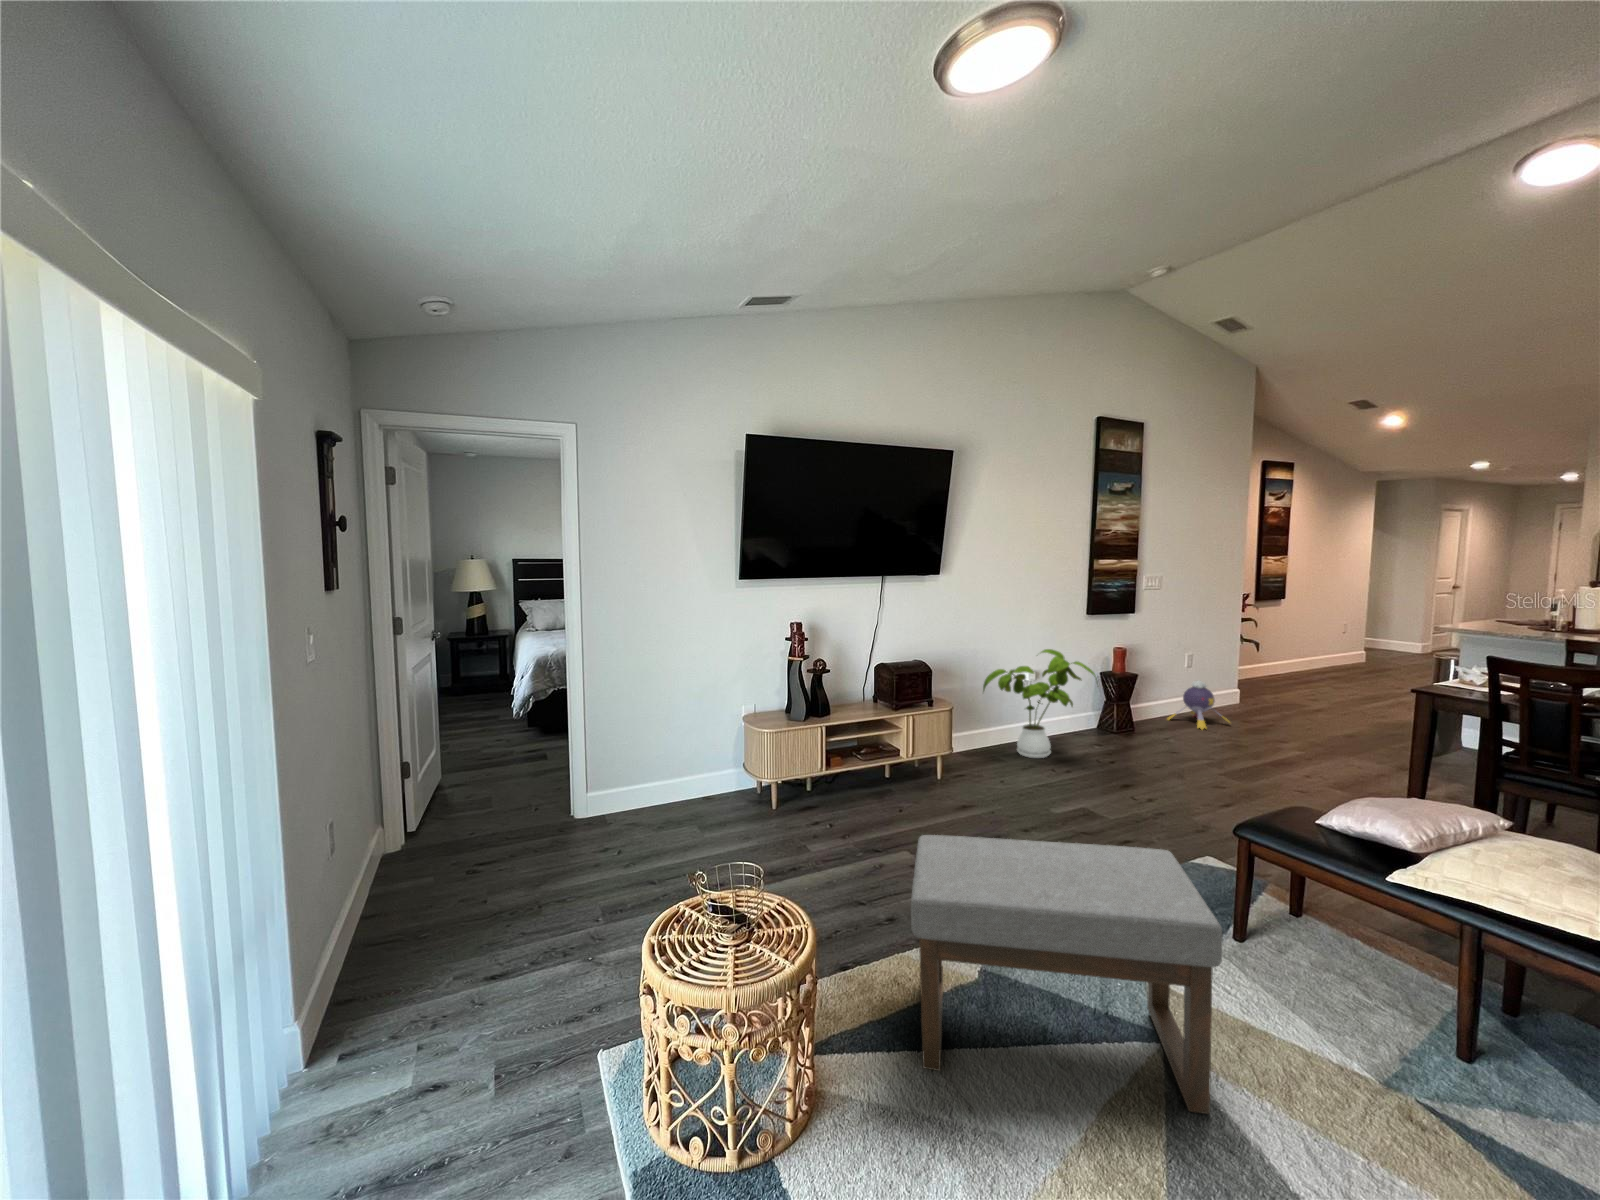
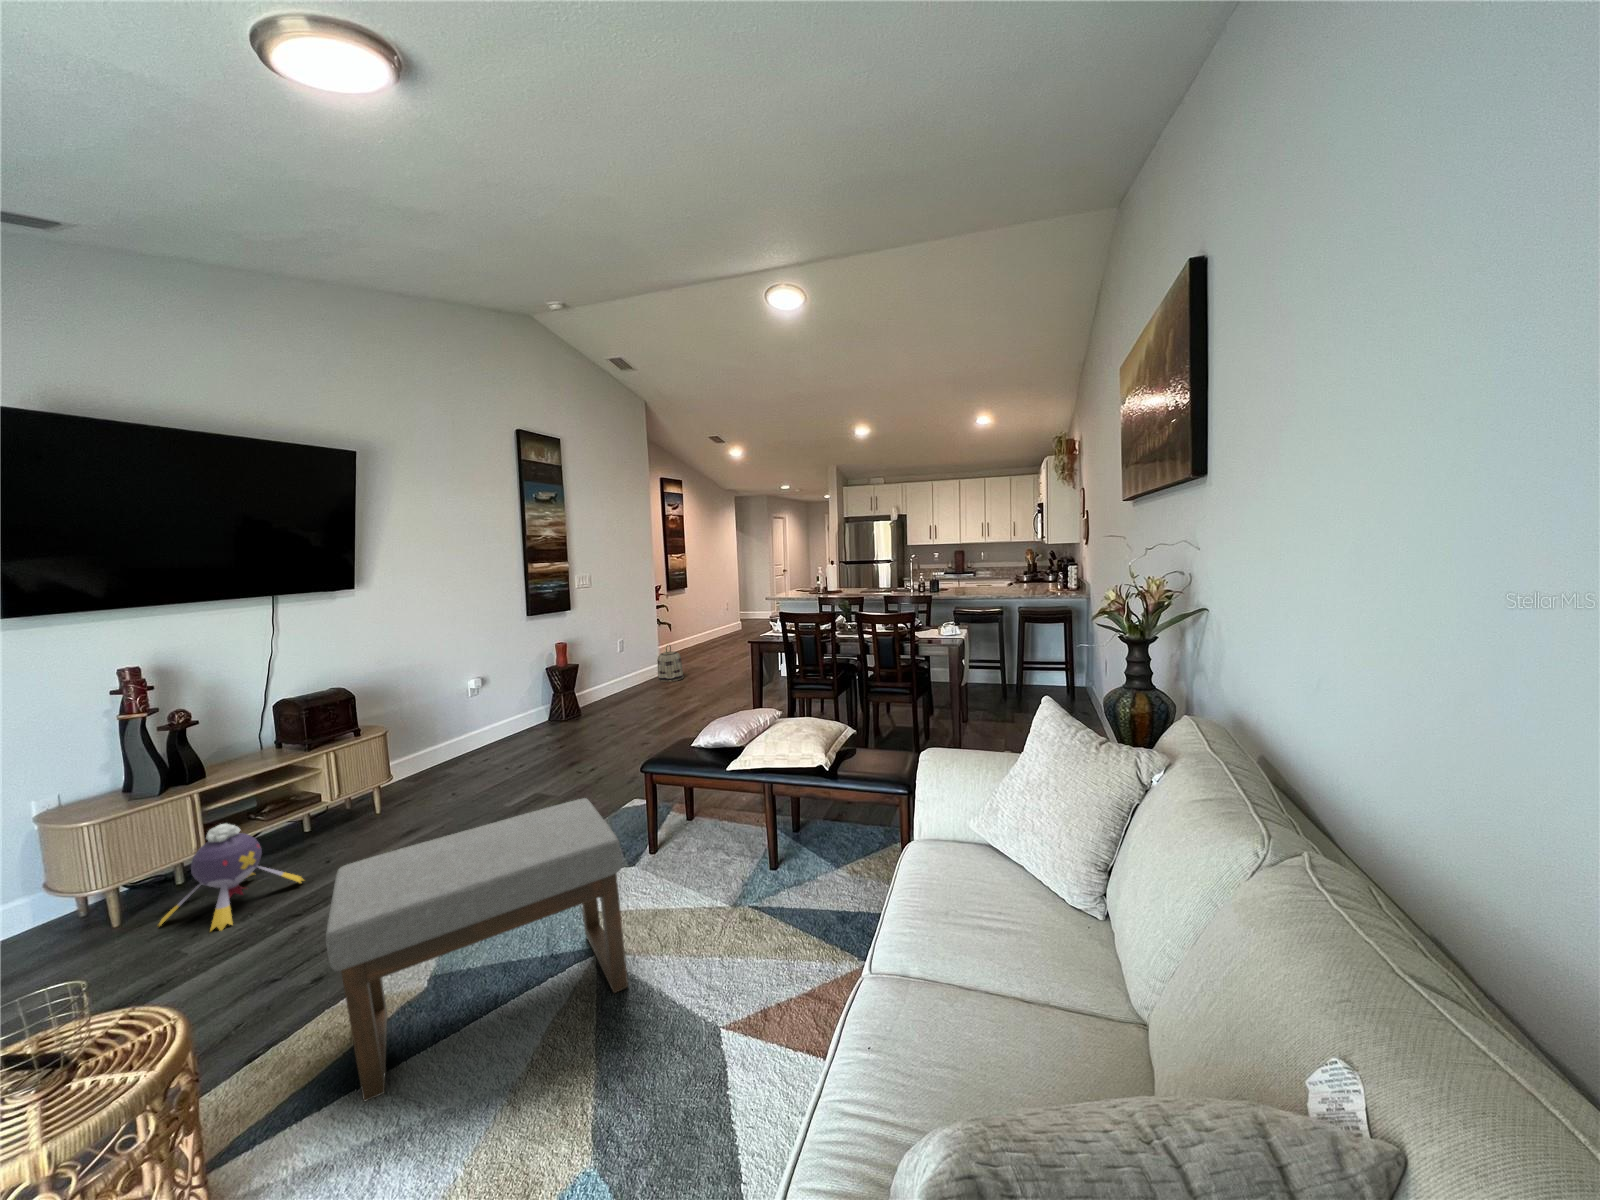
house plant: present [983,649,1095,758] -> none [425,652,542,762]
basket: none [1234,670,1273,717] -> present [657,645,684,682]
plush toy: present [1167,681,1229,730] -> present [158,824,304,931]

